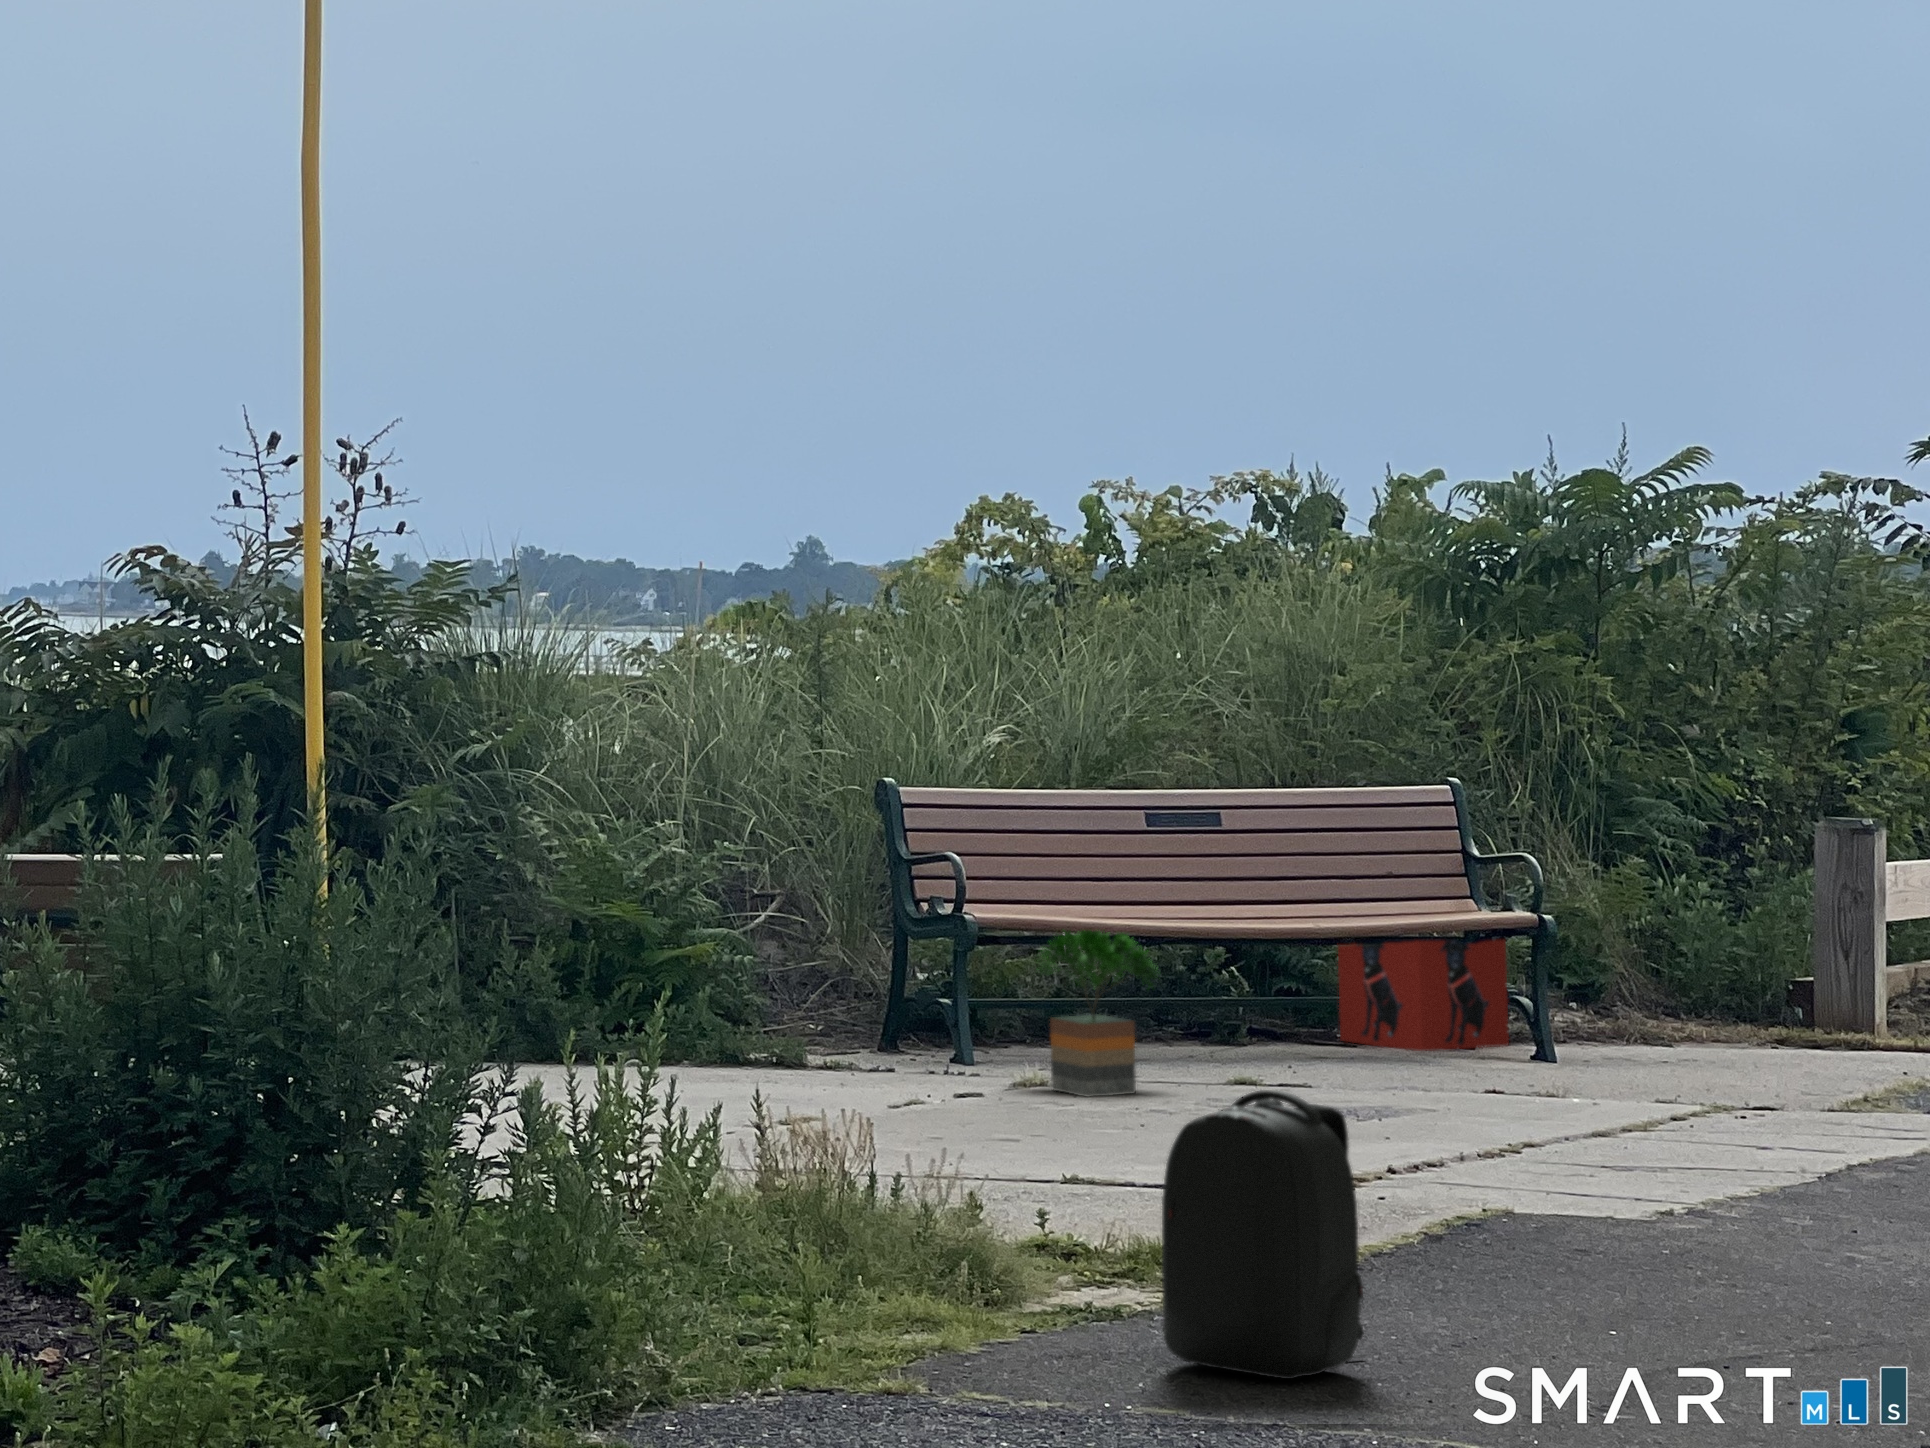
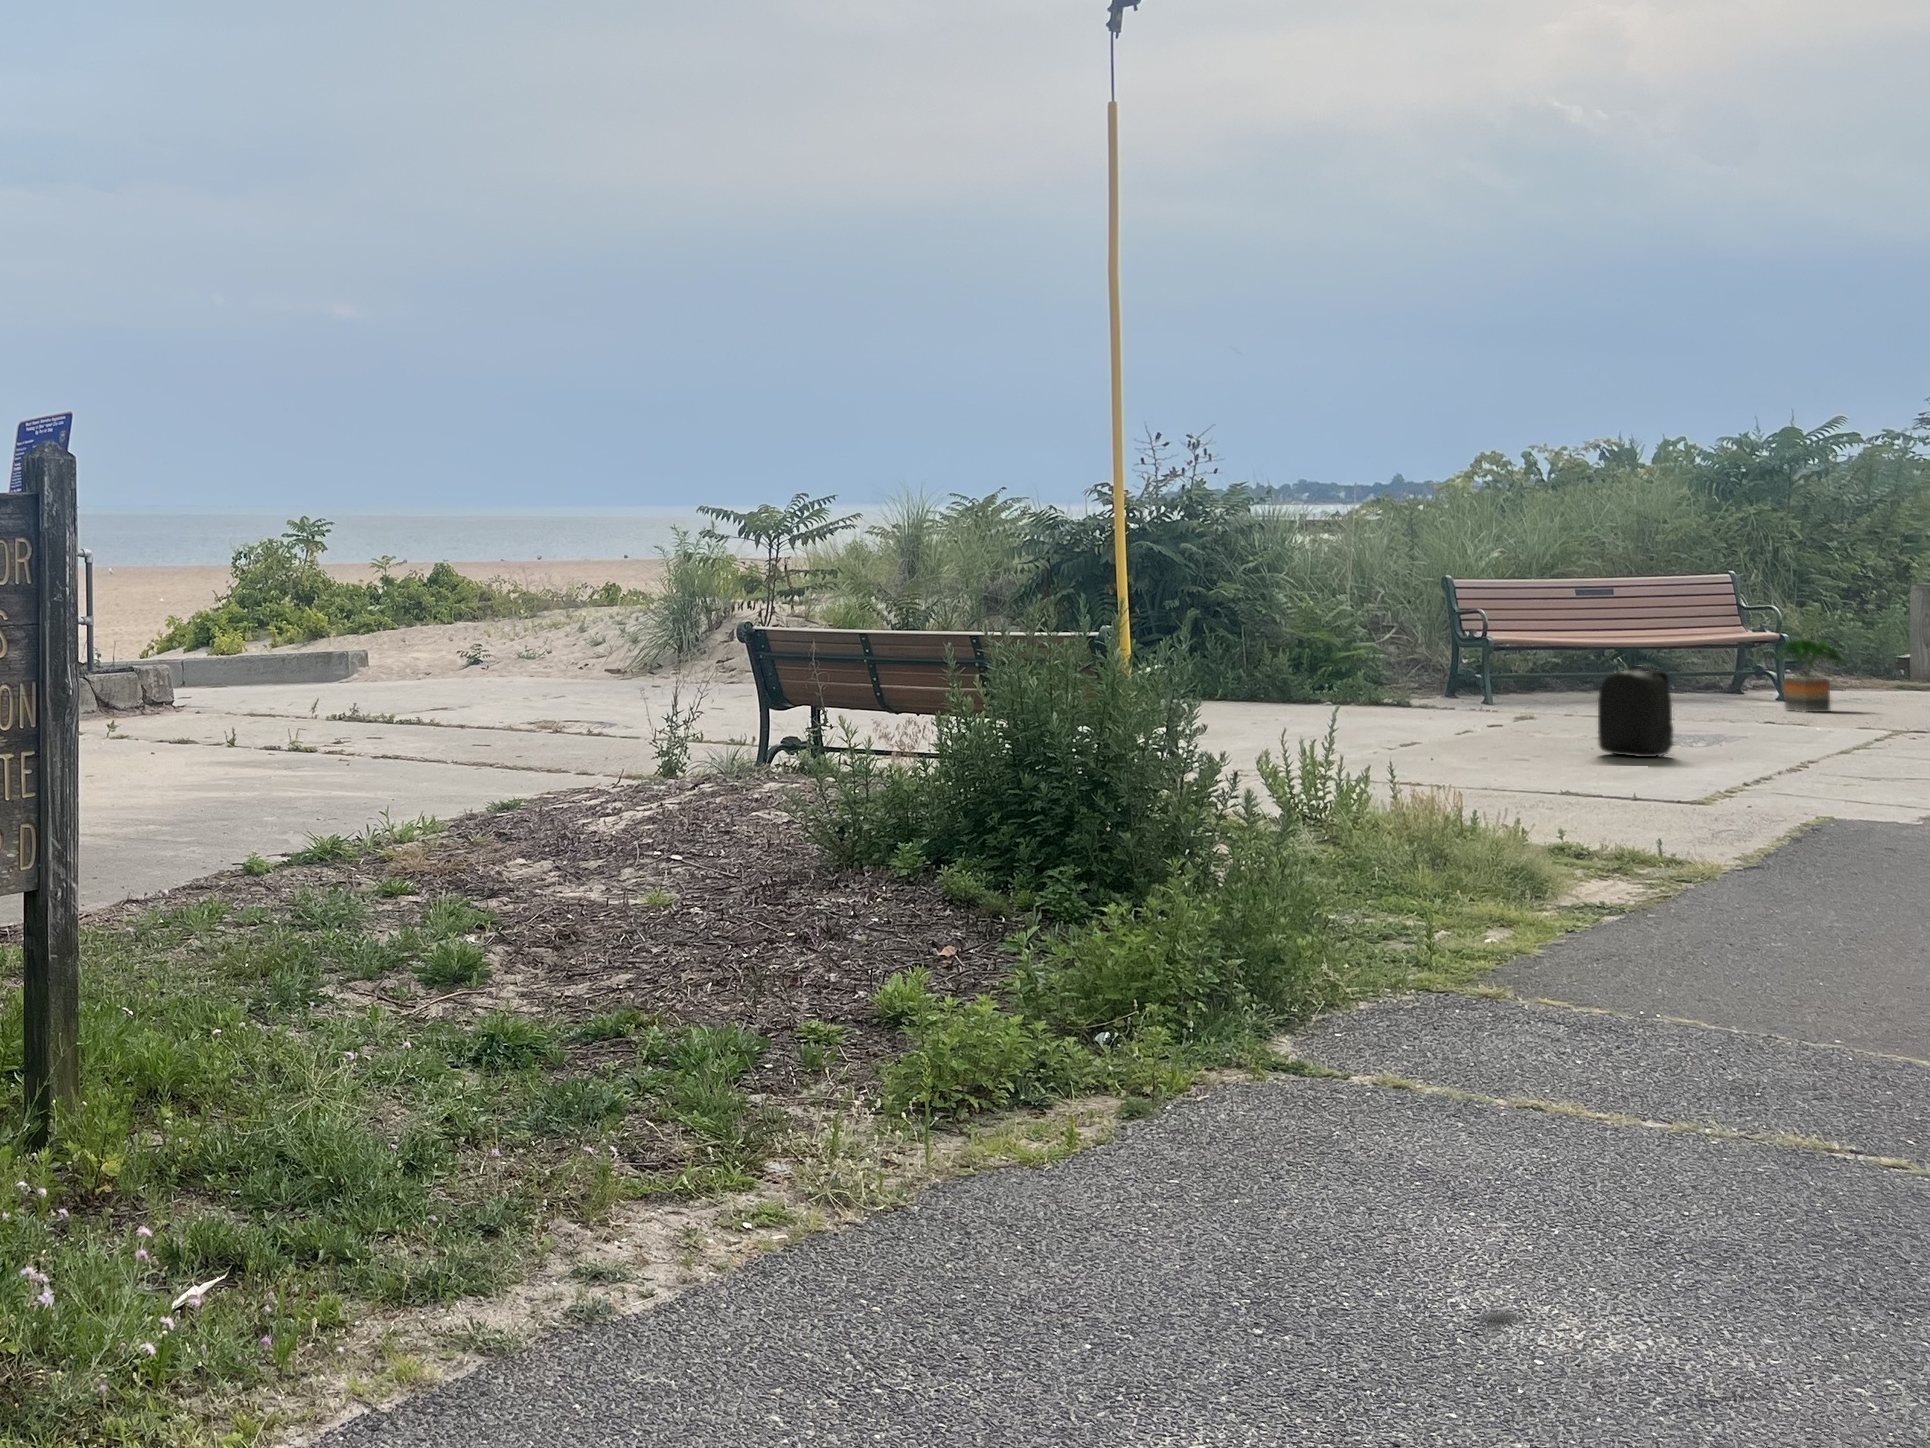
potted tree: present [1037,930,1157,1097] -> present [1778,639,1843,712]
storage box: present [1338,940,1509,1051] -> none [1671,637,1756,693]

